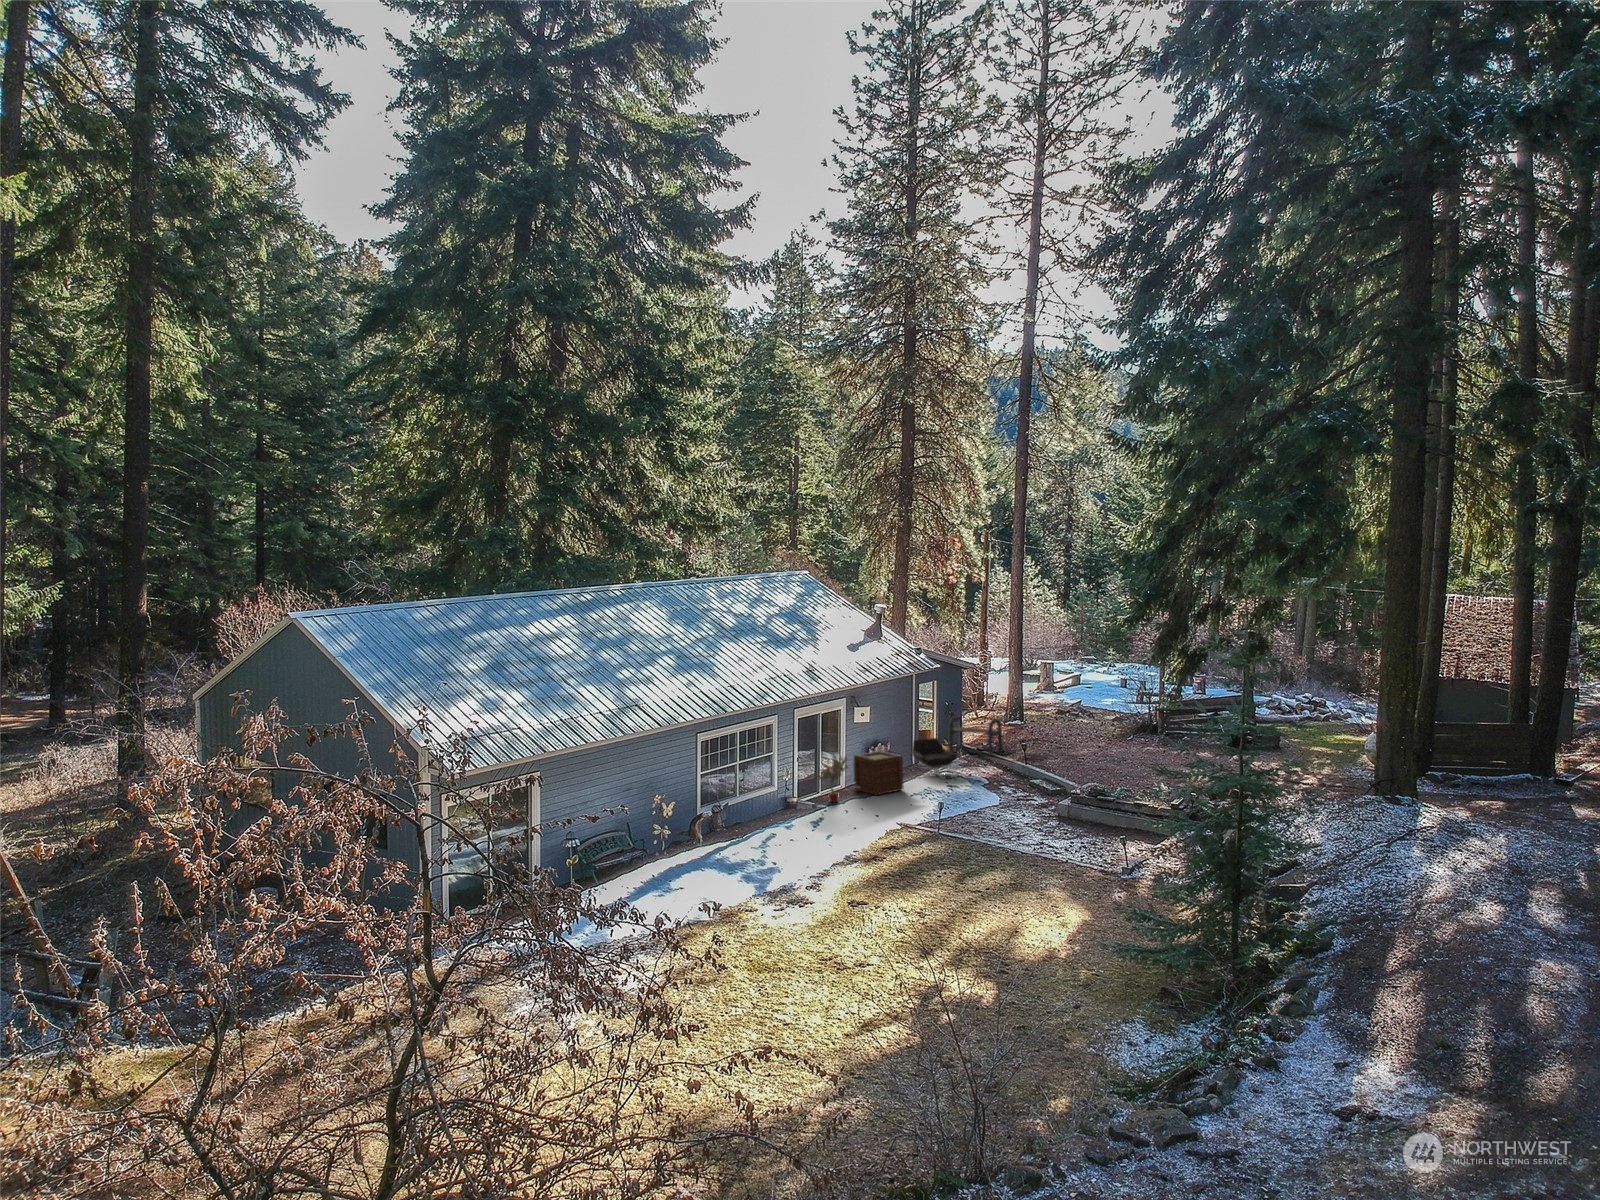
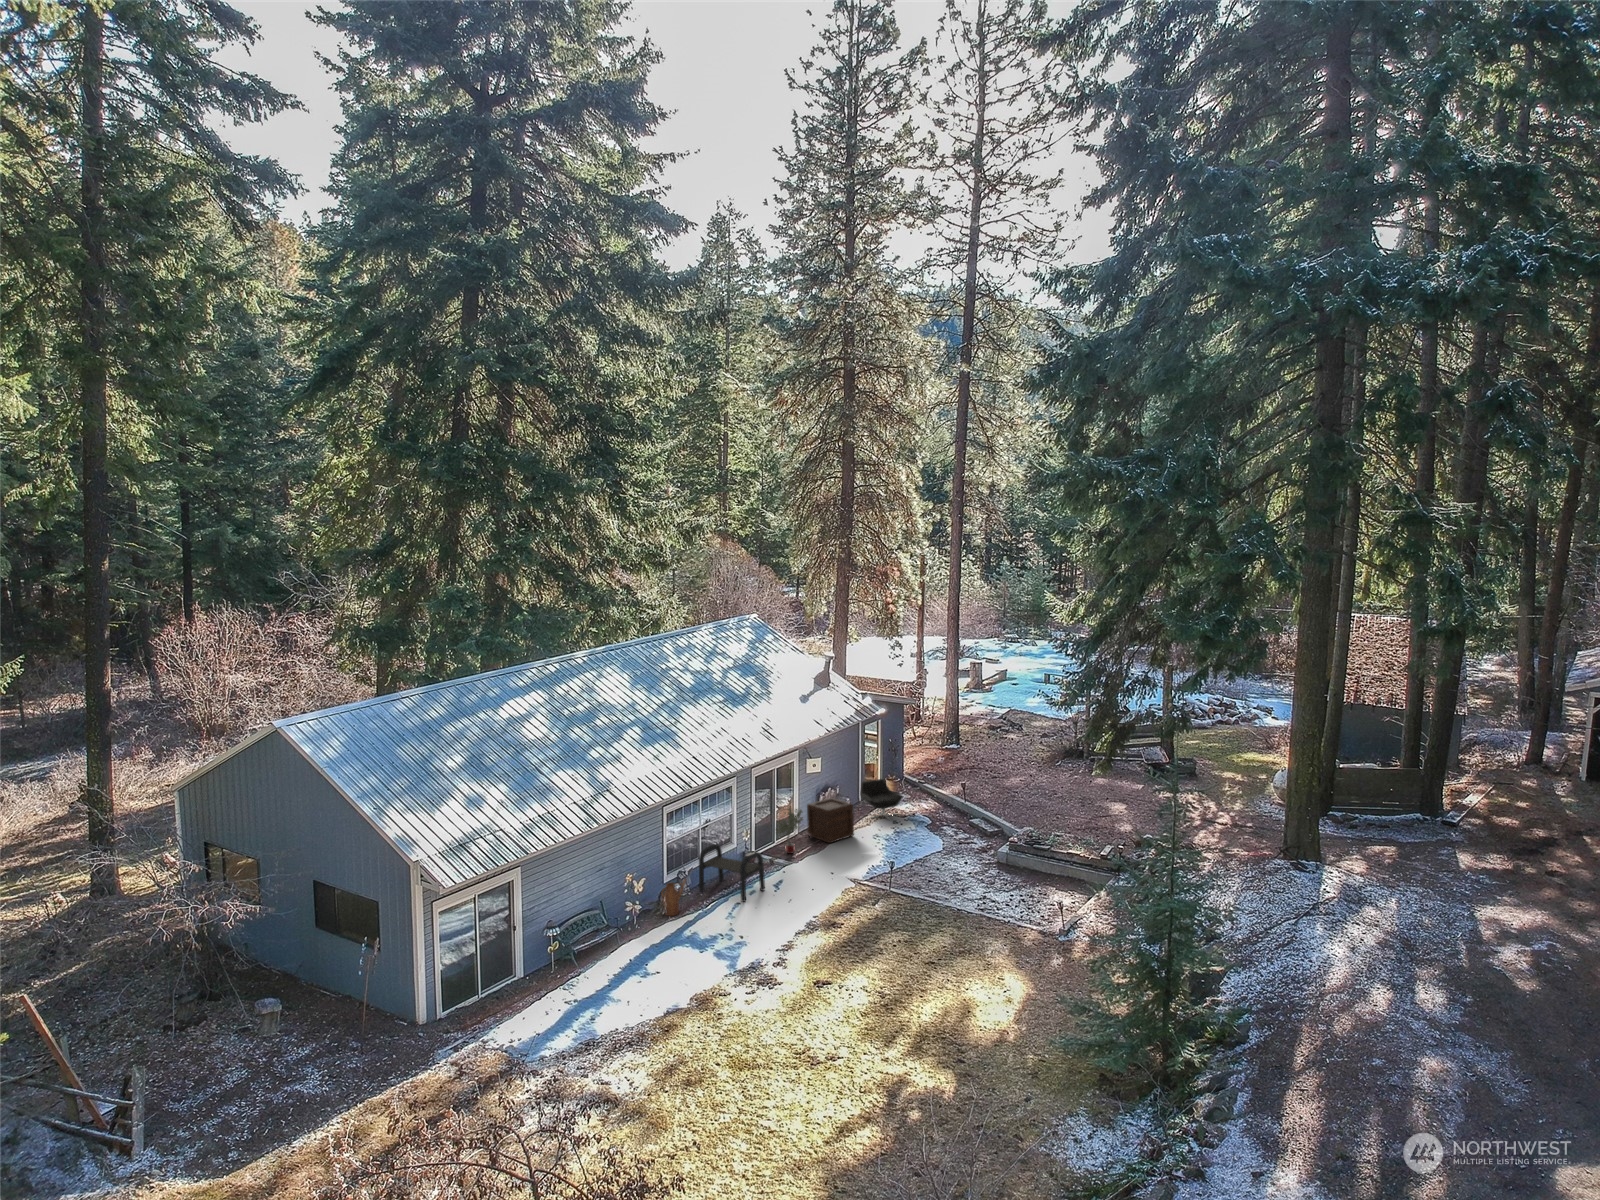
bench: present [949,717,1003,756] -> present [699,844,765,902]
watering can: none [692,810,719,848] -> present [662,879,686,916]

